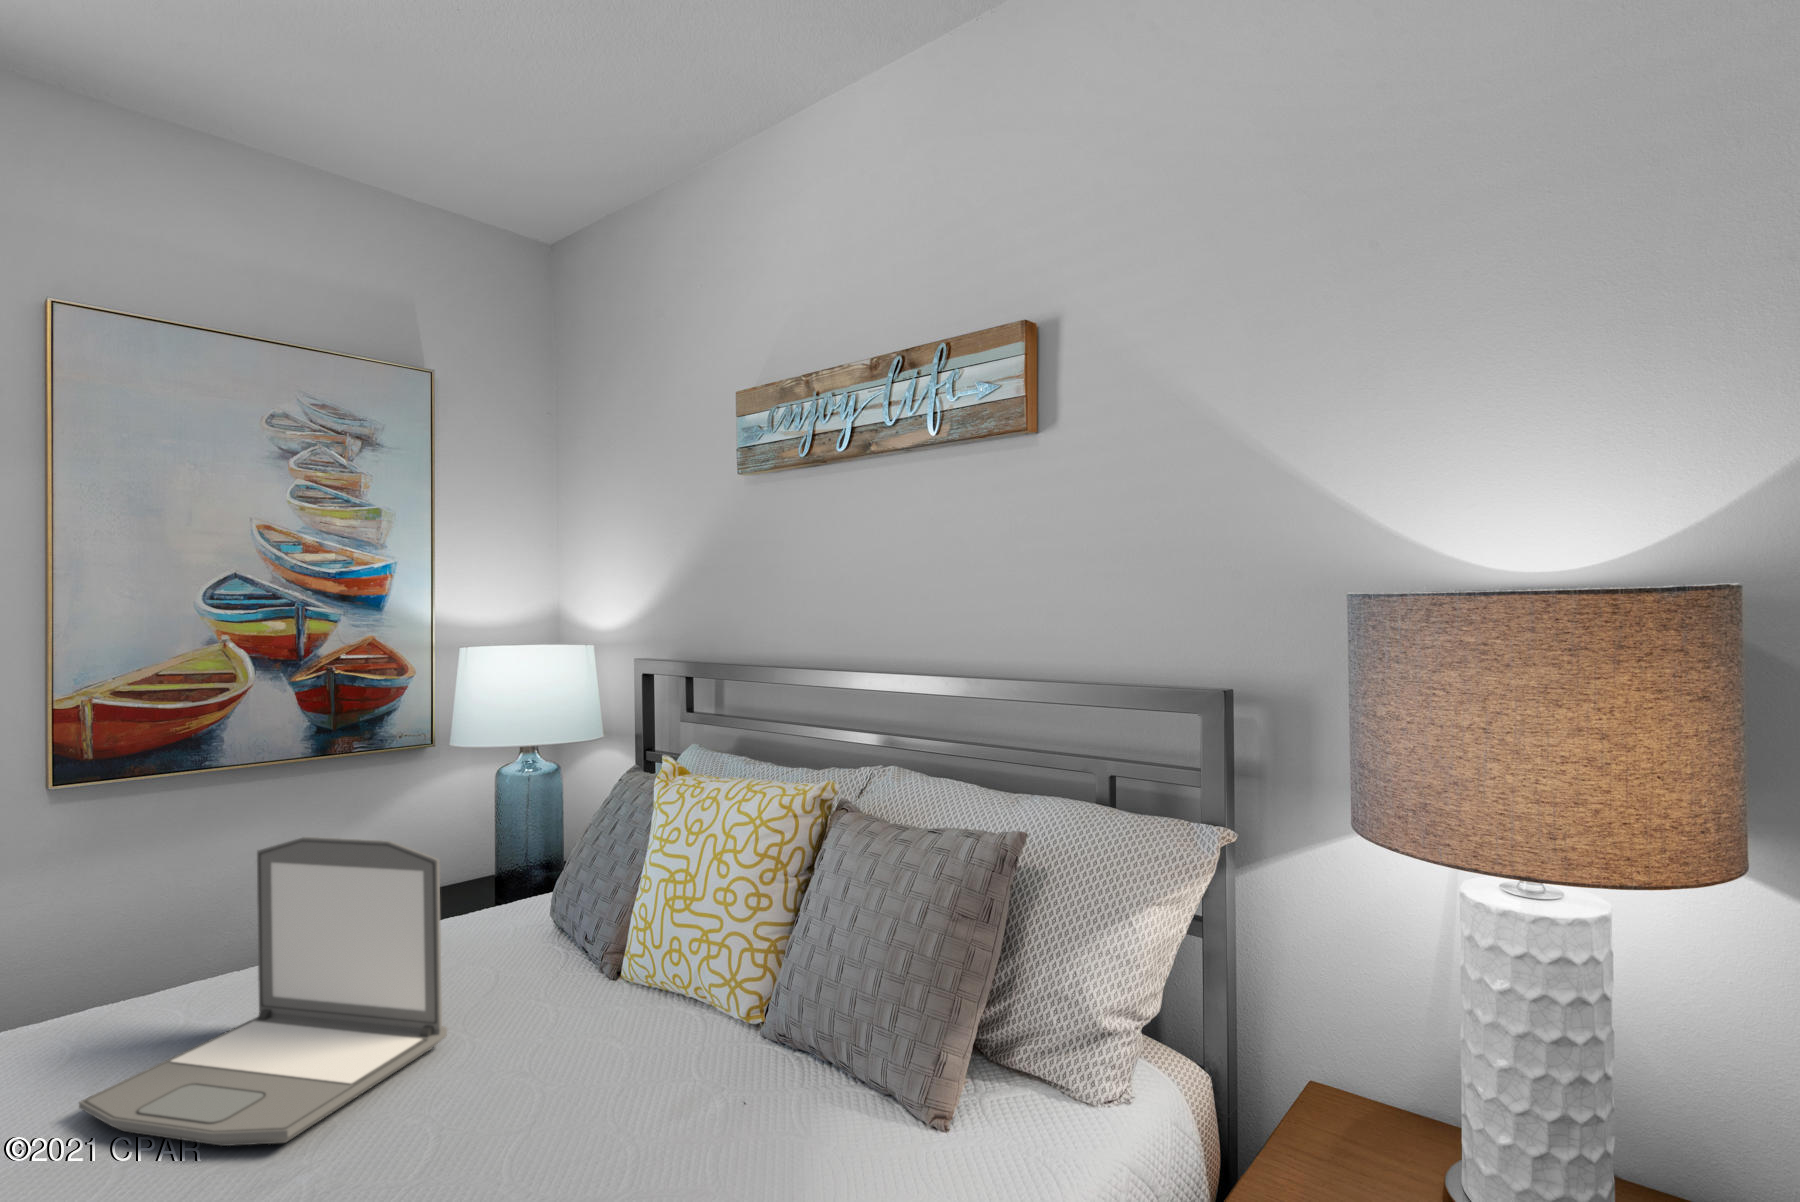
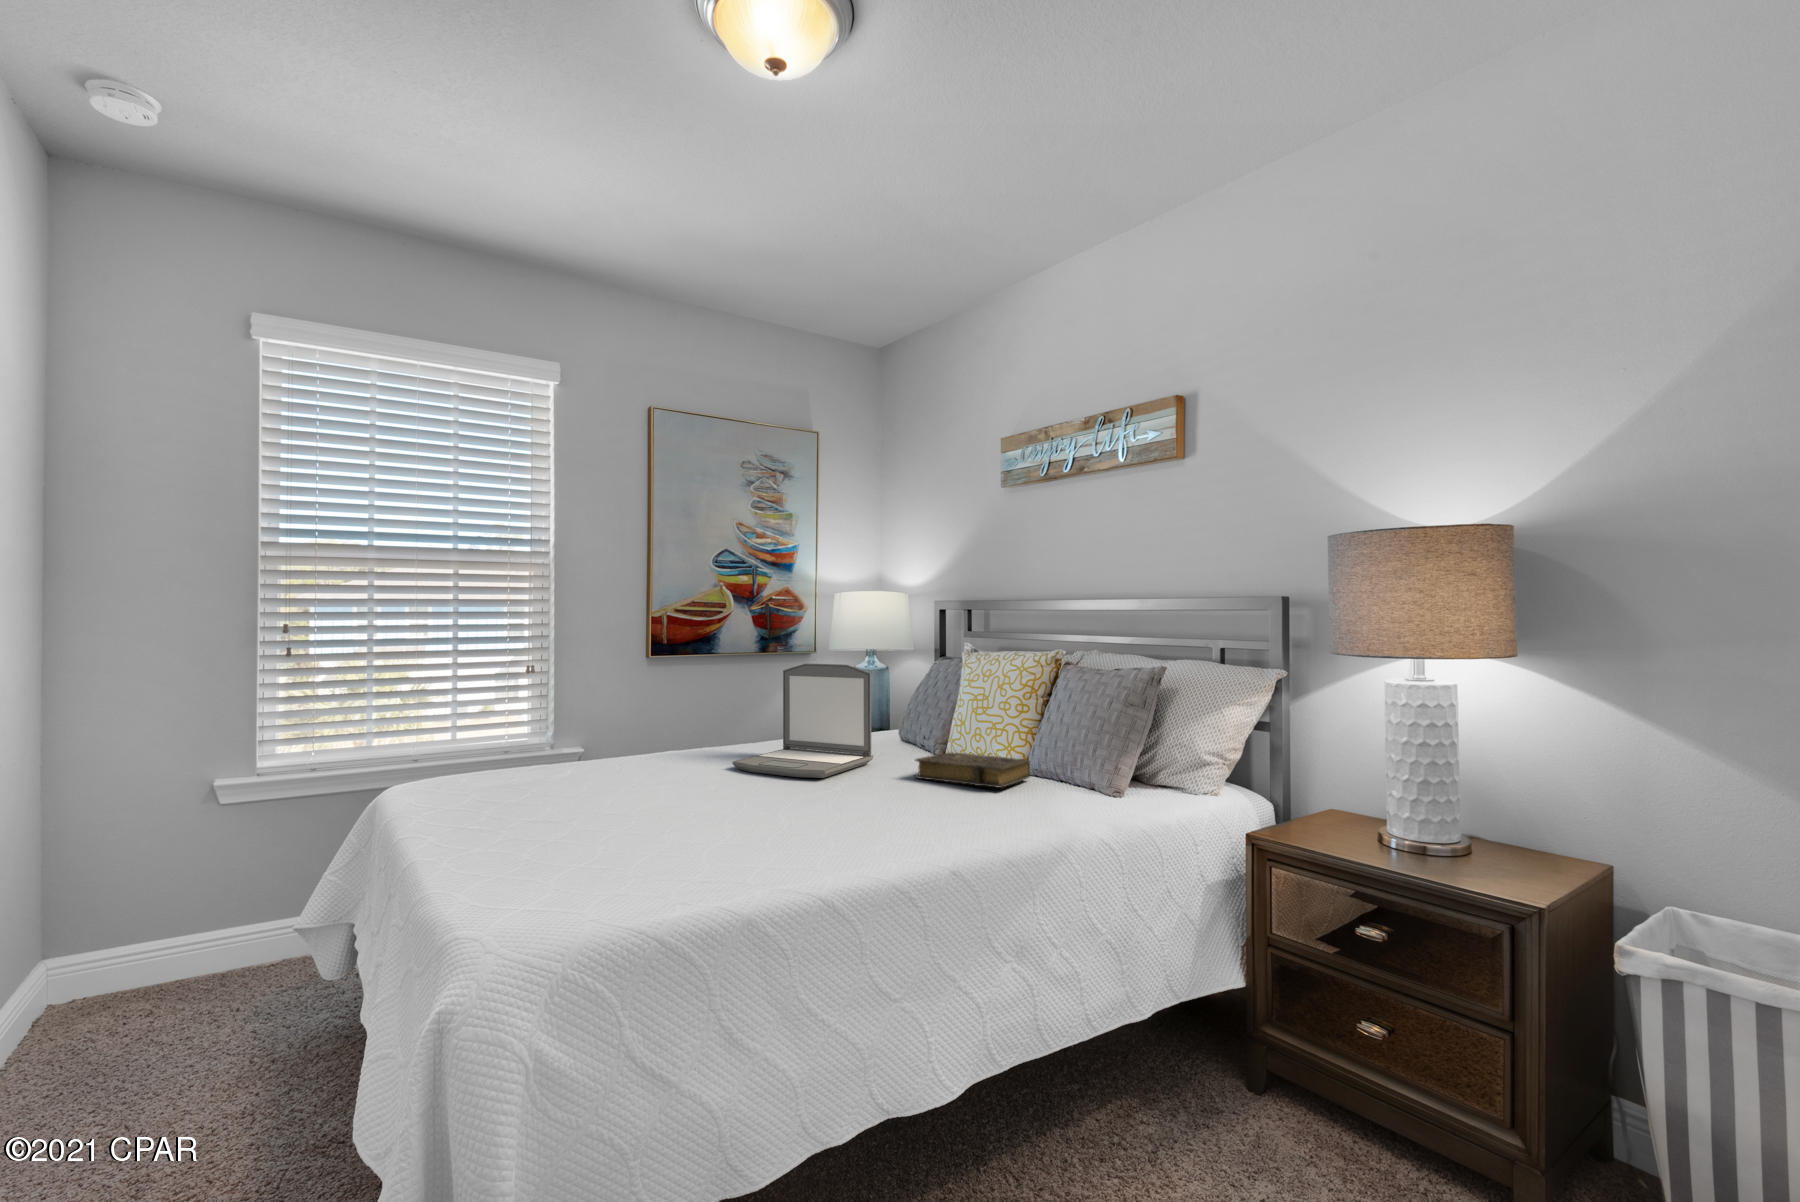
book: none [515,1012,767,1141] -> present [915,753,1030,788]

